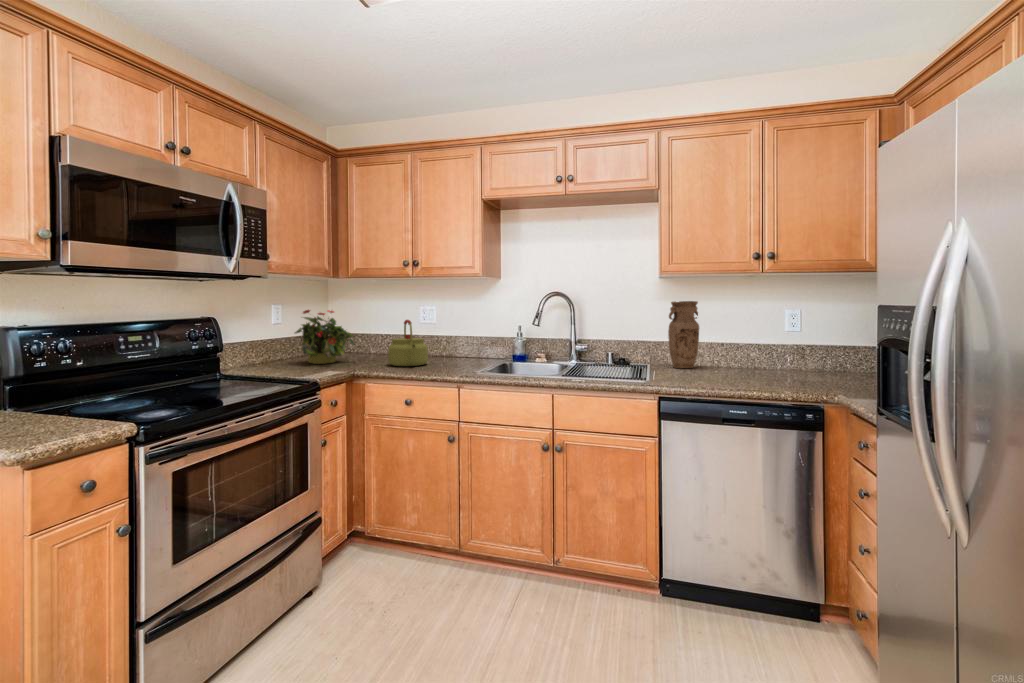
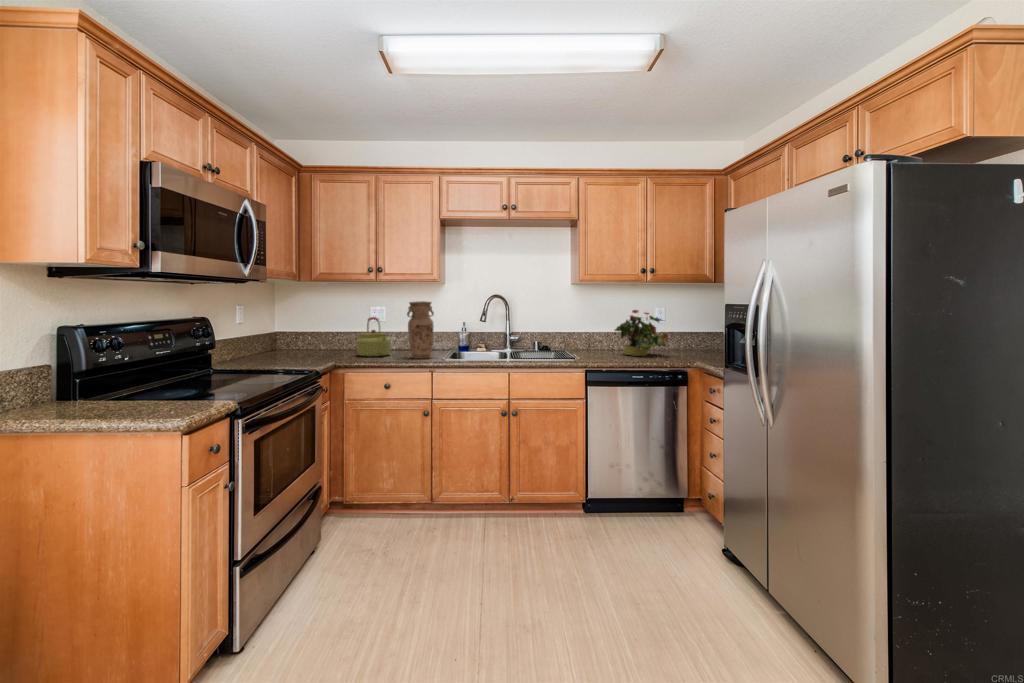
vase: present [668,301,699,368] -> present [407,301,434,358]
potted plant: present [295,310,354,364] -> present [615,310,668,356]

